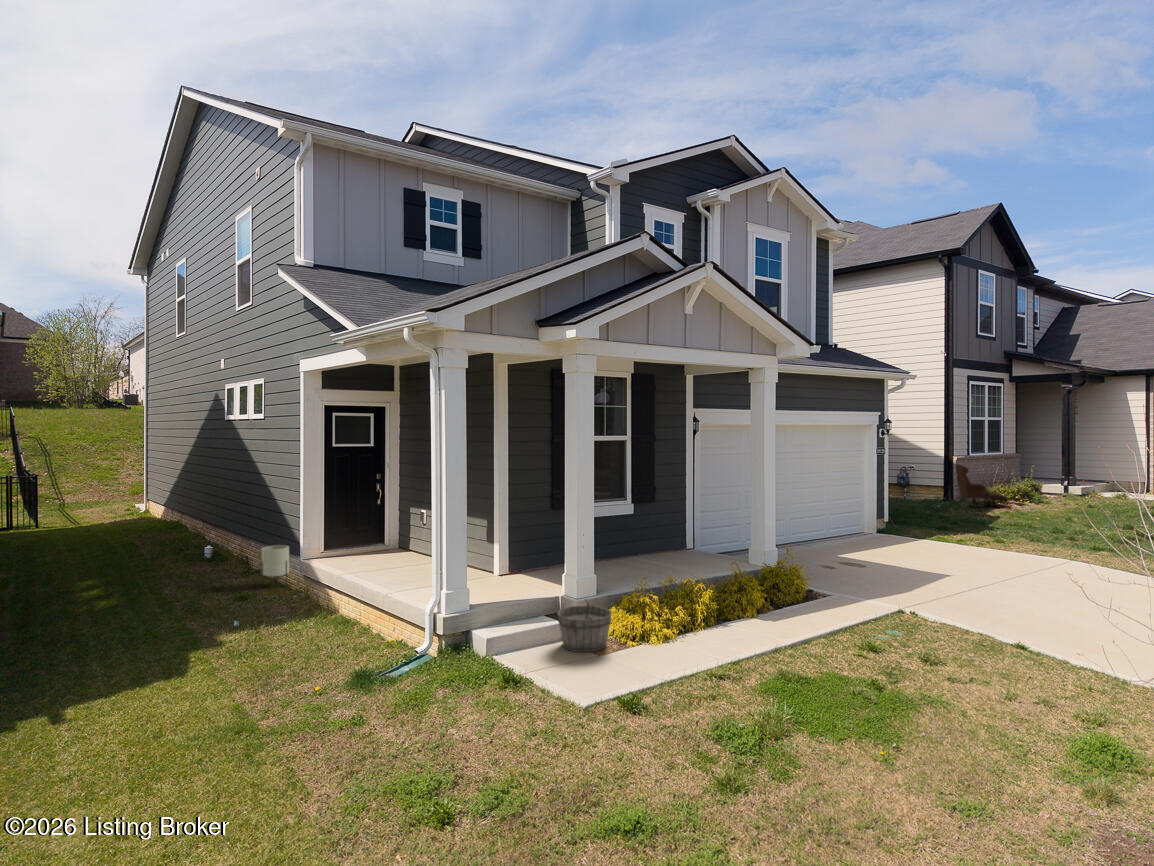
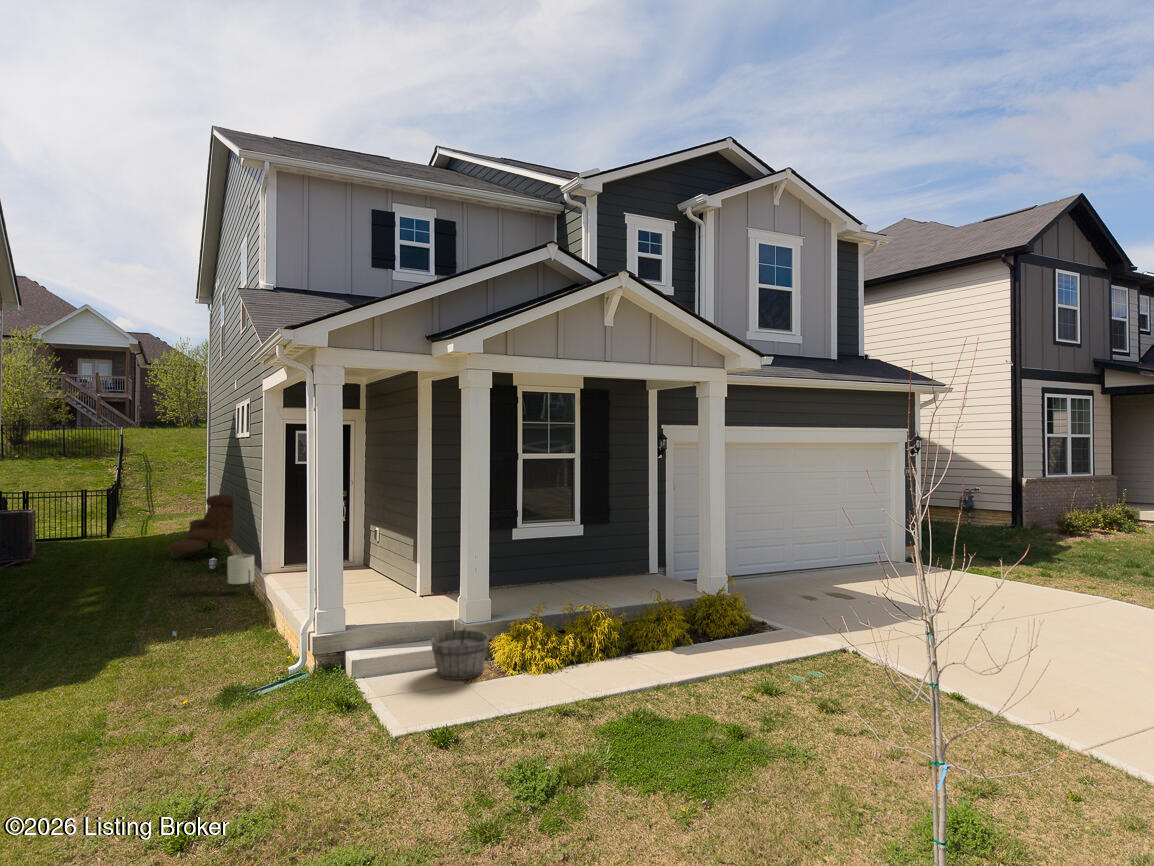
lounge chair: present [956,465,1008,508] -> present [169,495,234,561]

